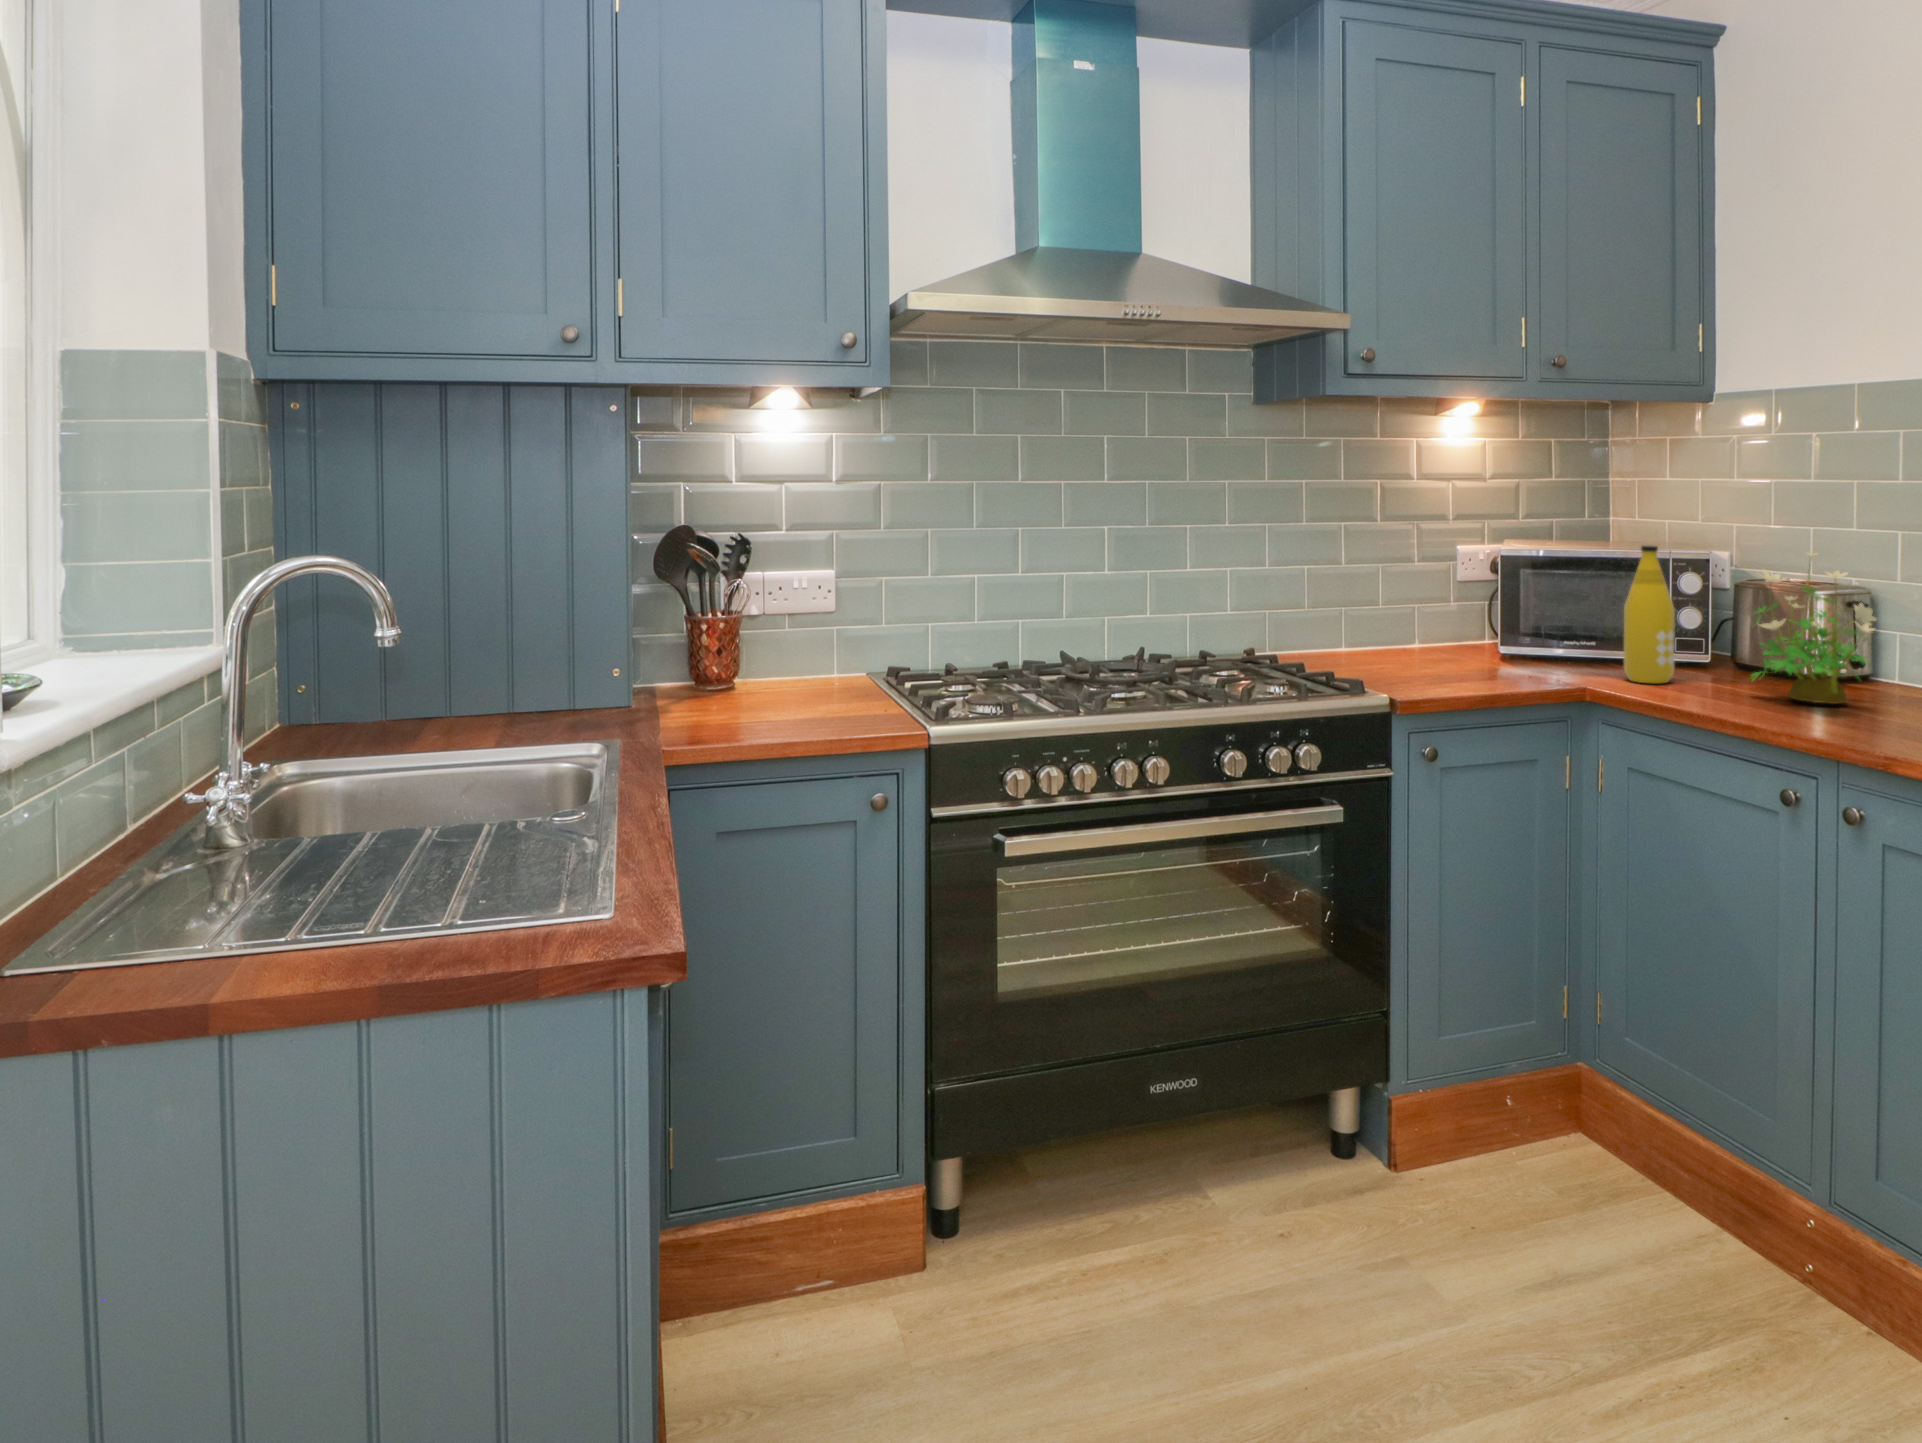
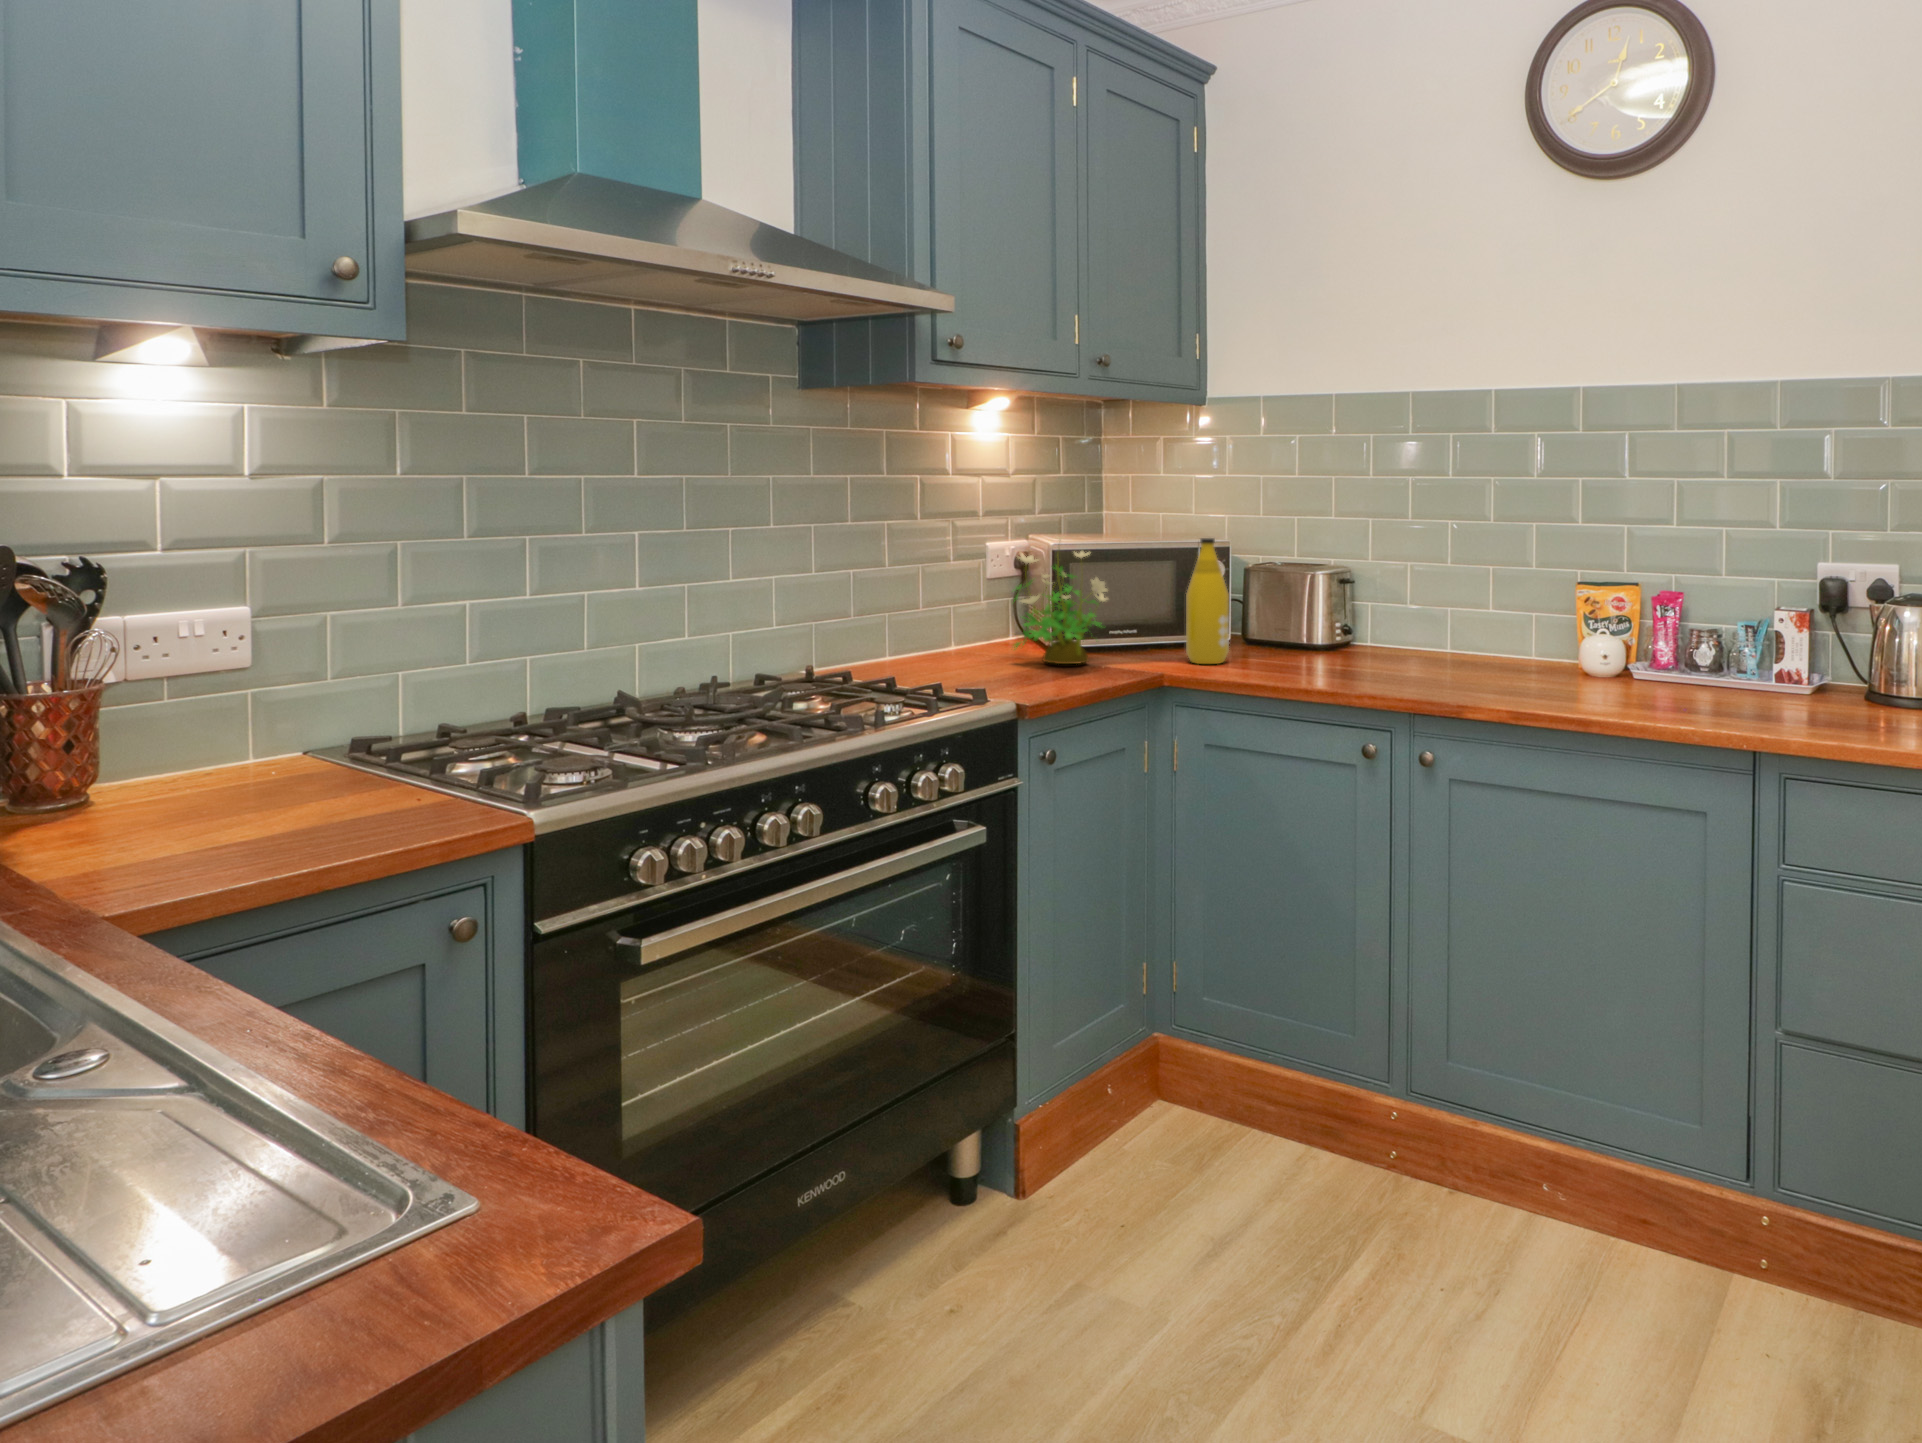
potted plant: present [1753,552,1876,704] -> present [1014,537,1107,664]

